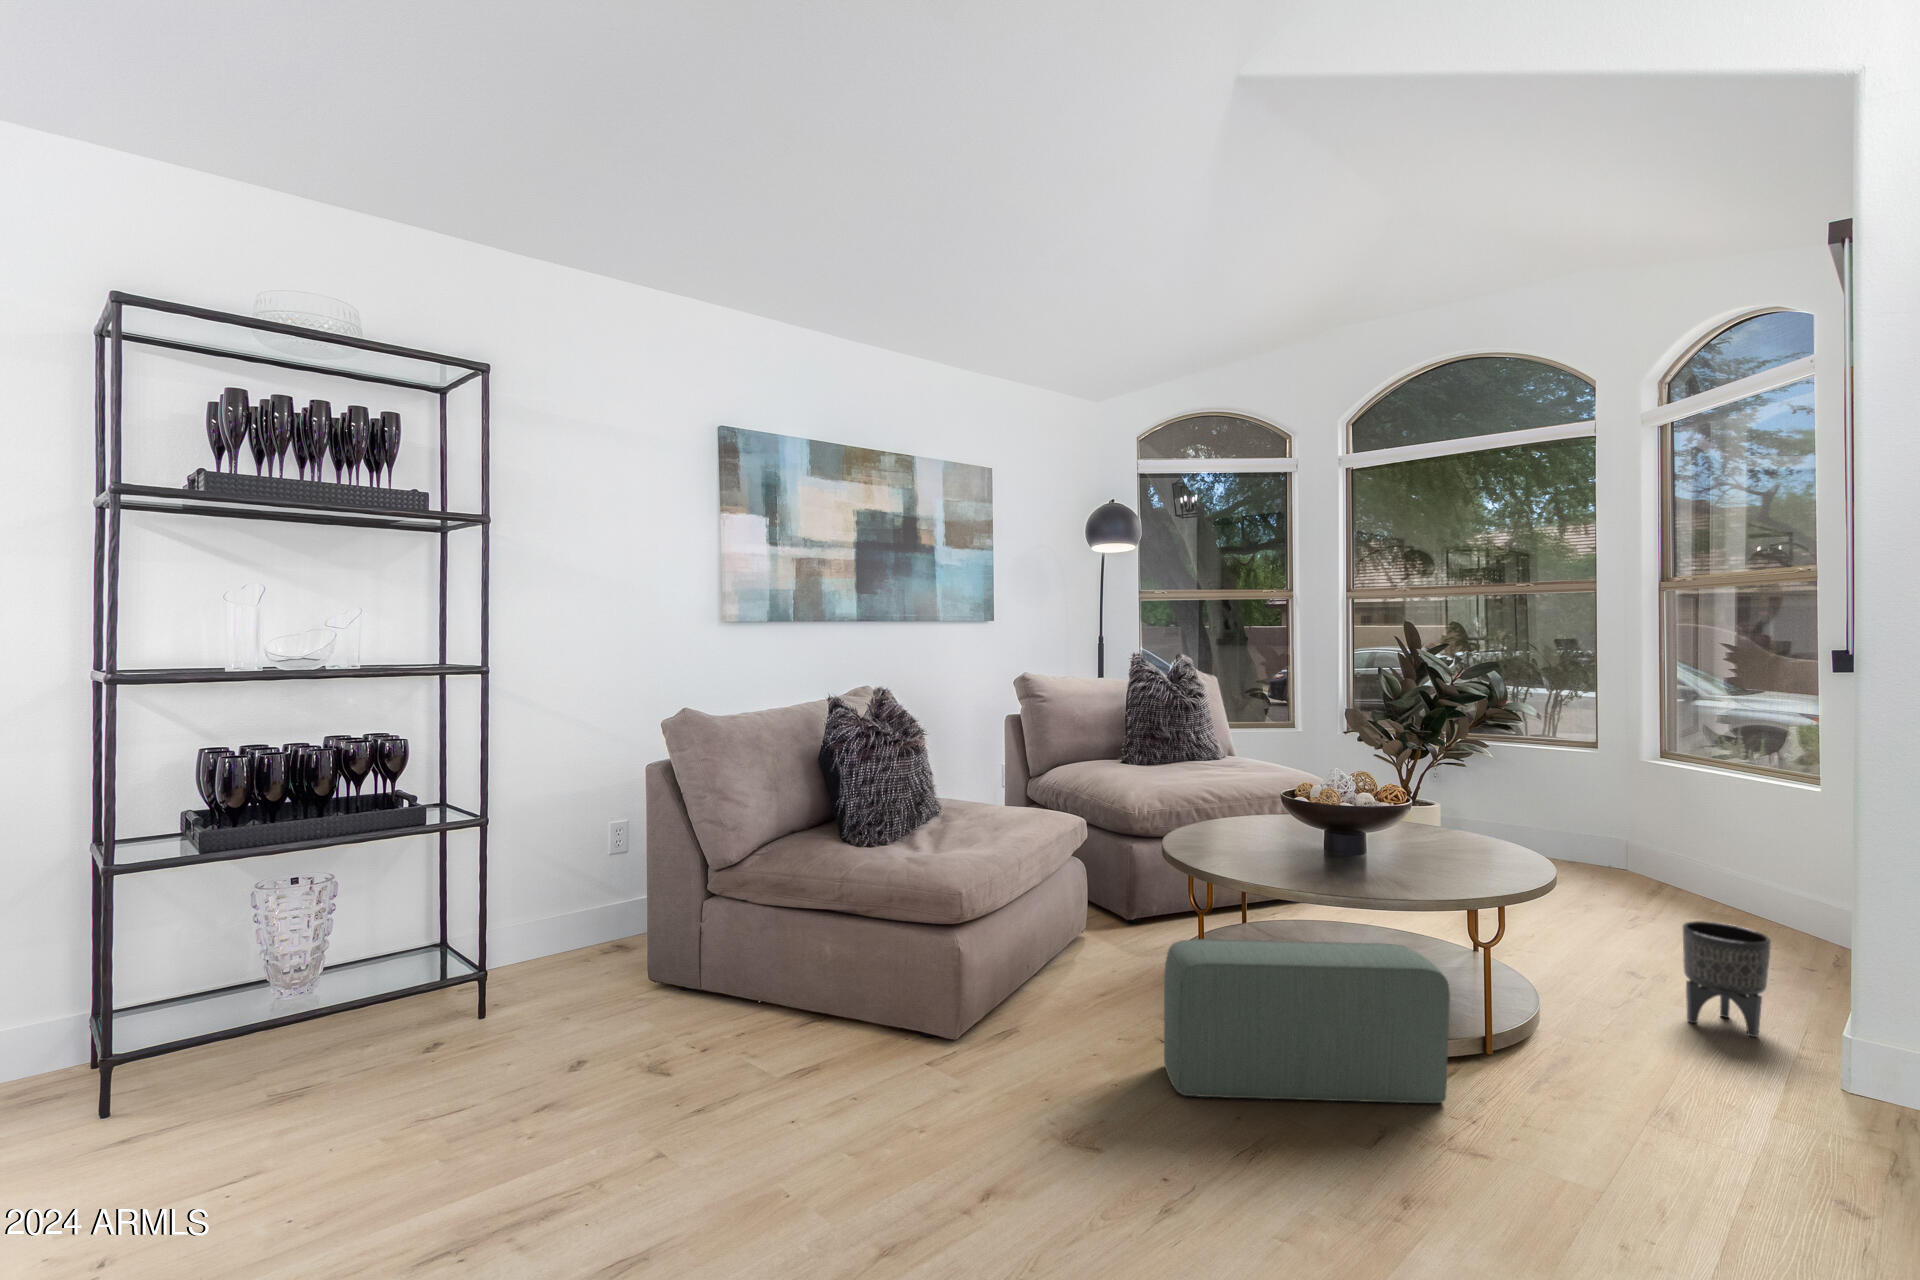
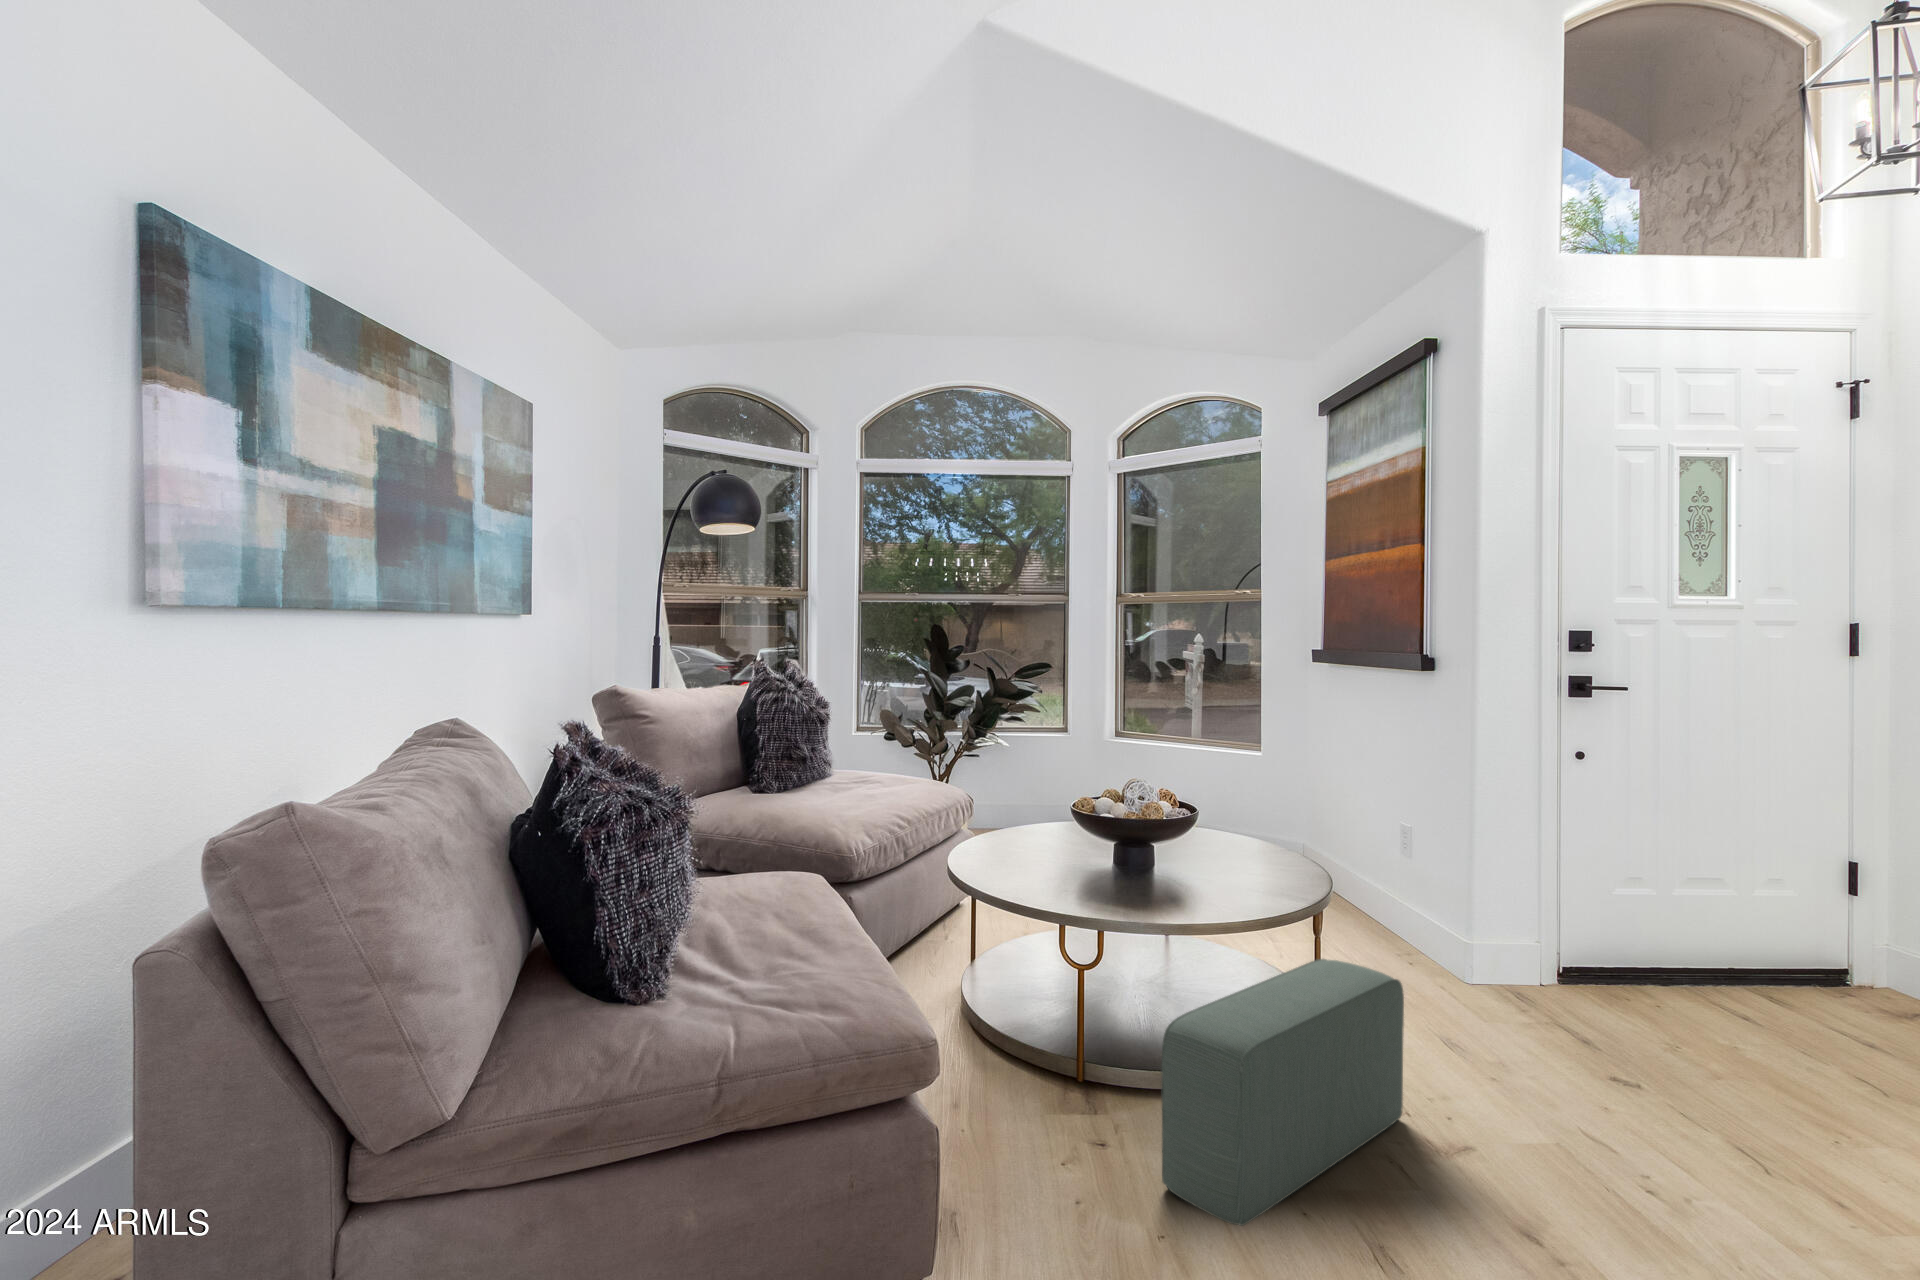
planter: present [1683,921,1771,1037] -> none [1363,871,1429,964]

